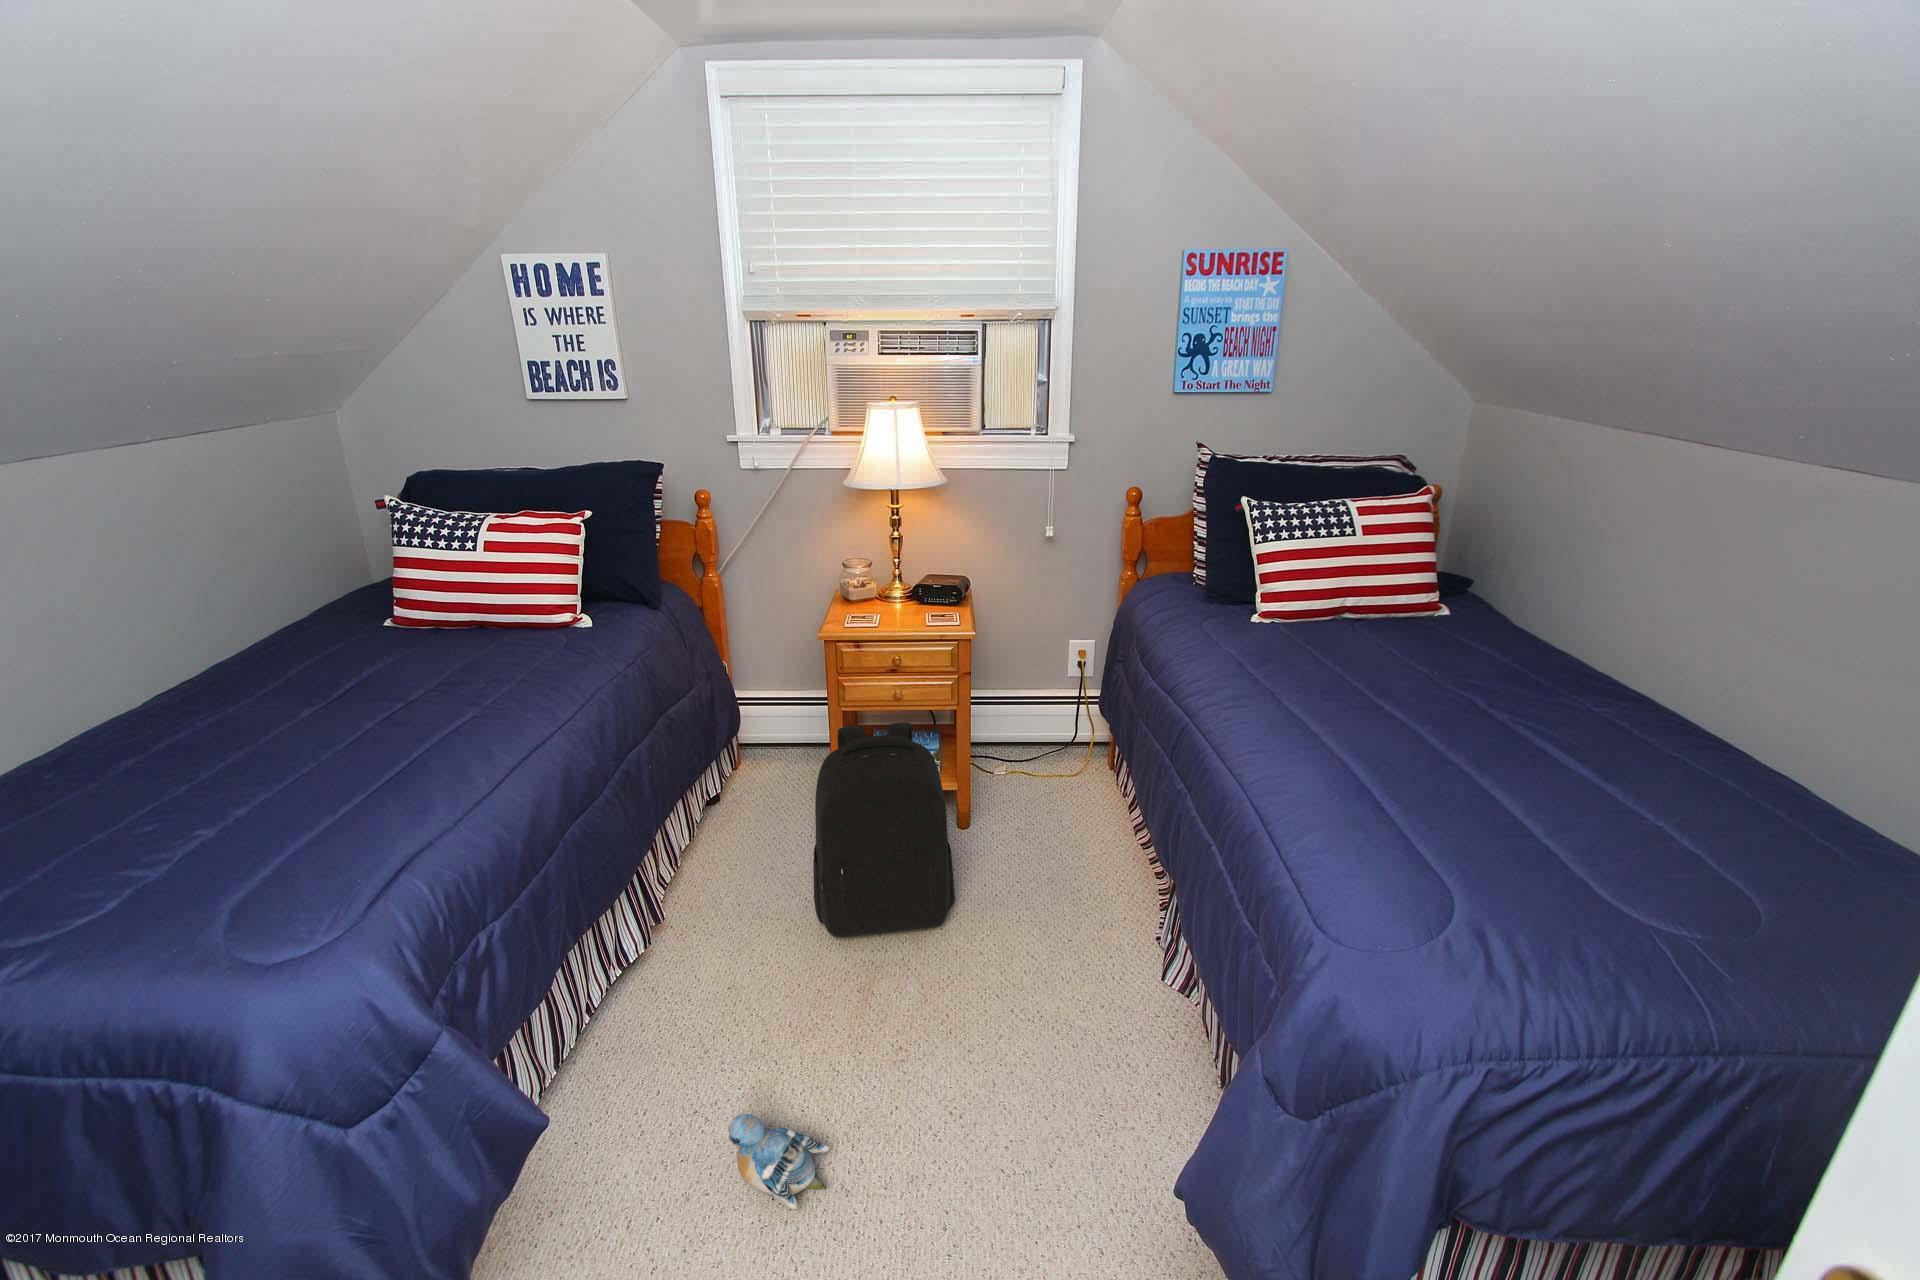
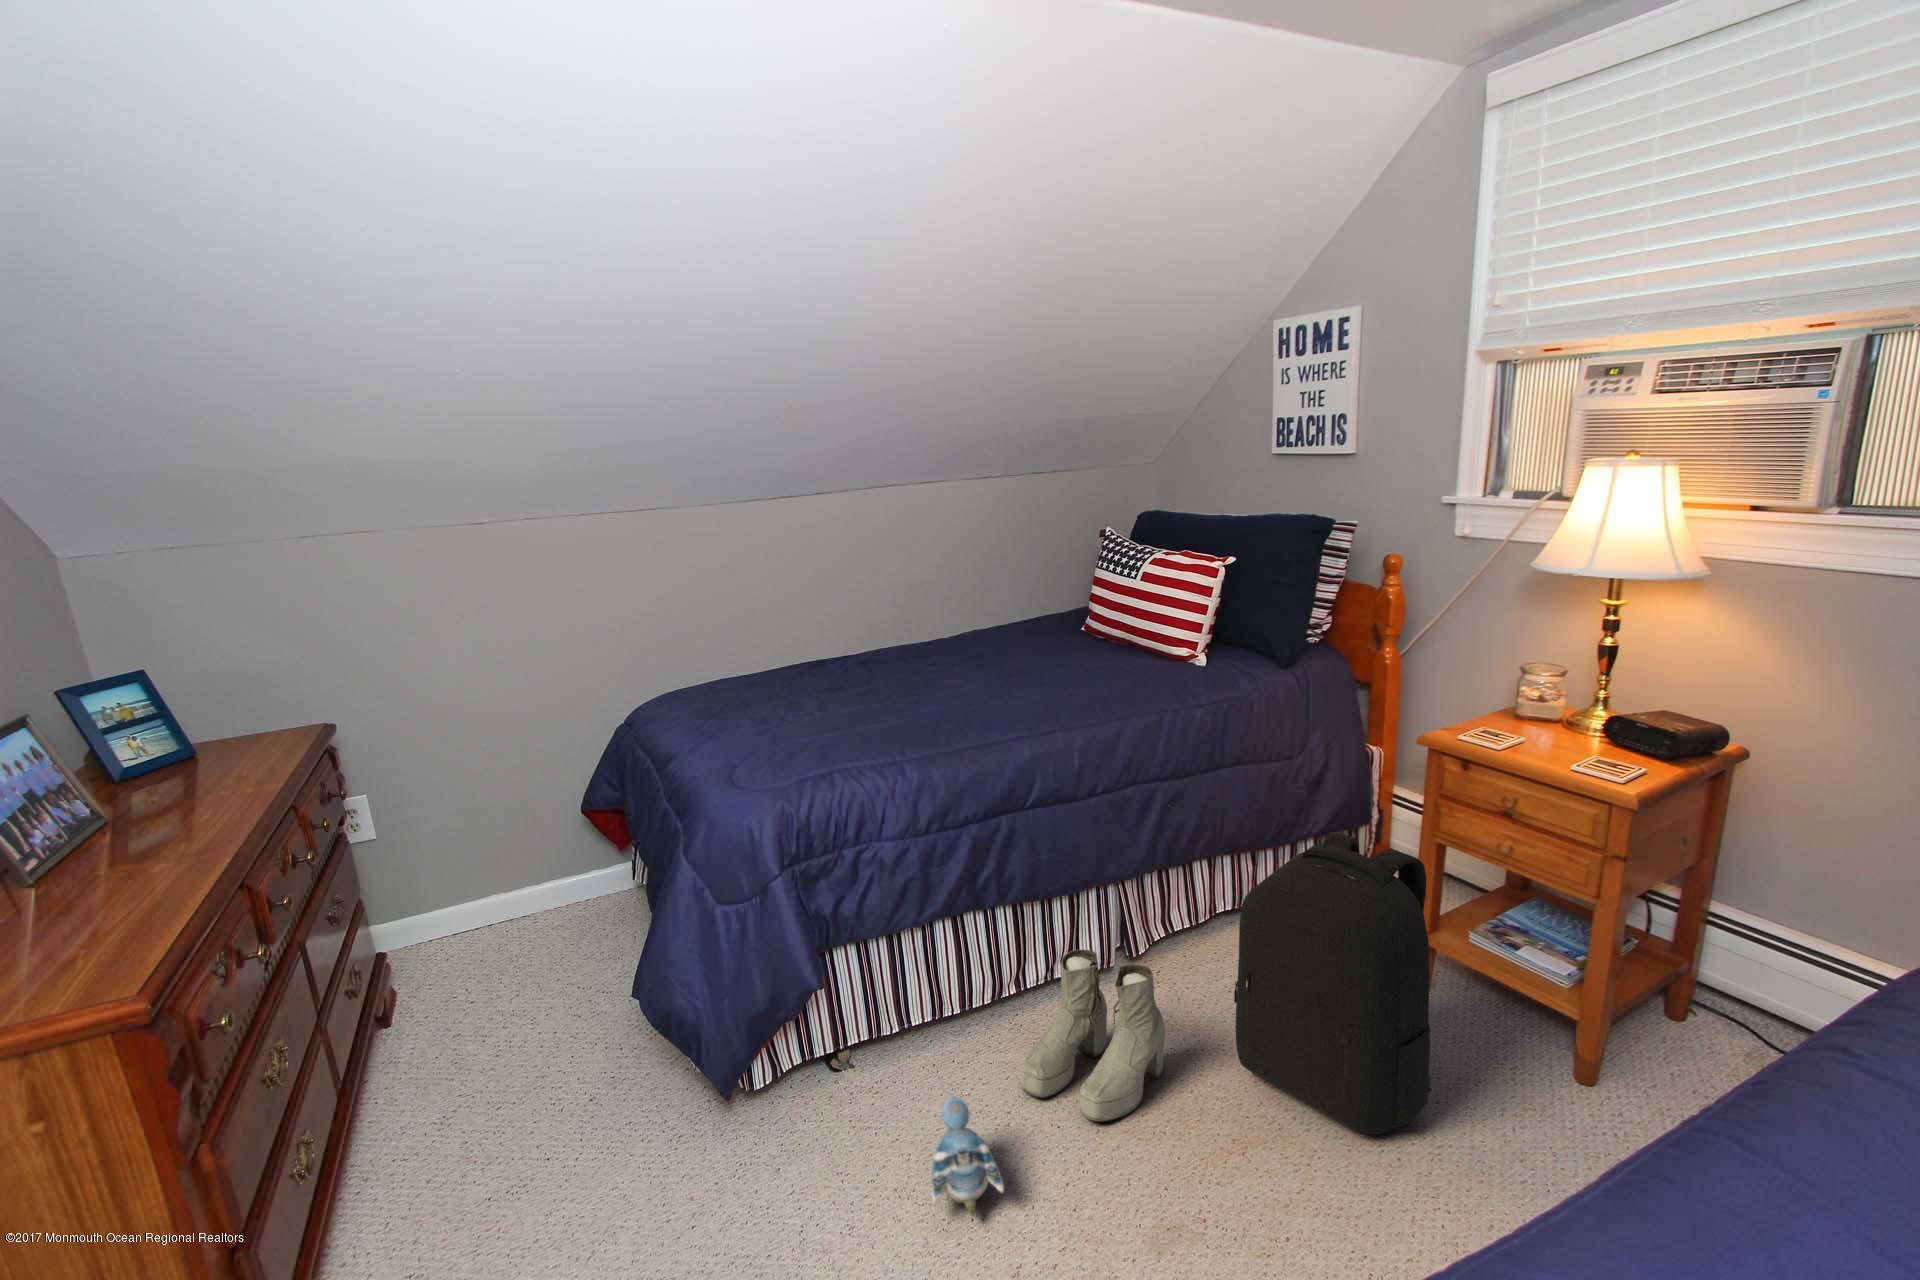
boots: none [694,904,807,1078] -> present [1021,950,1165,1122]

